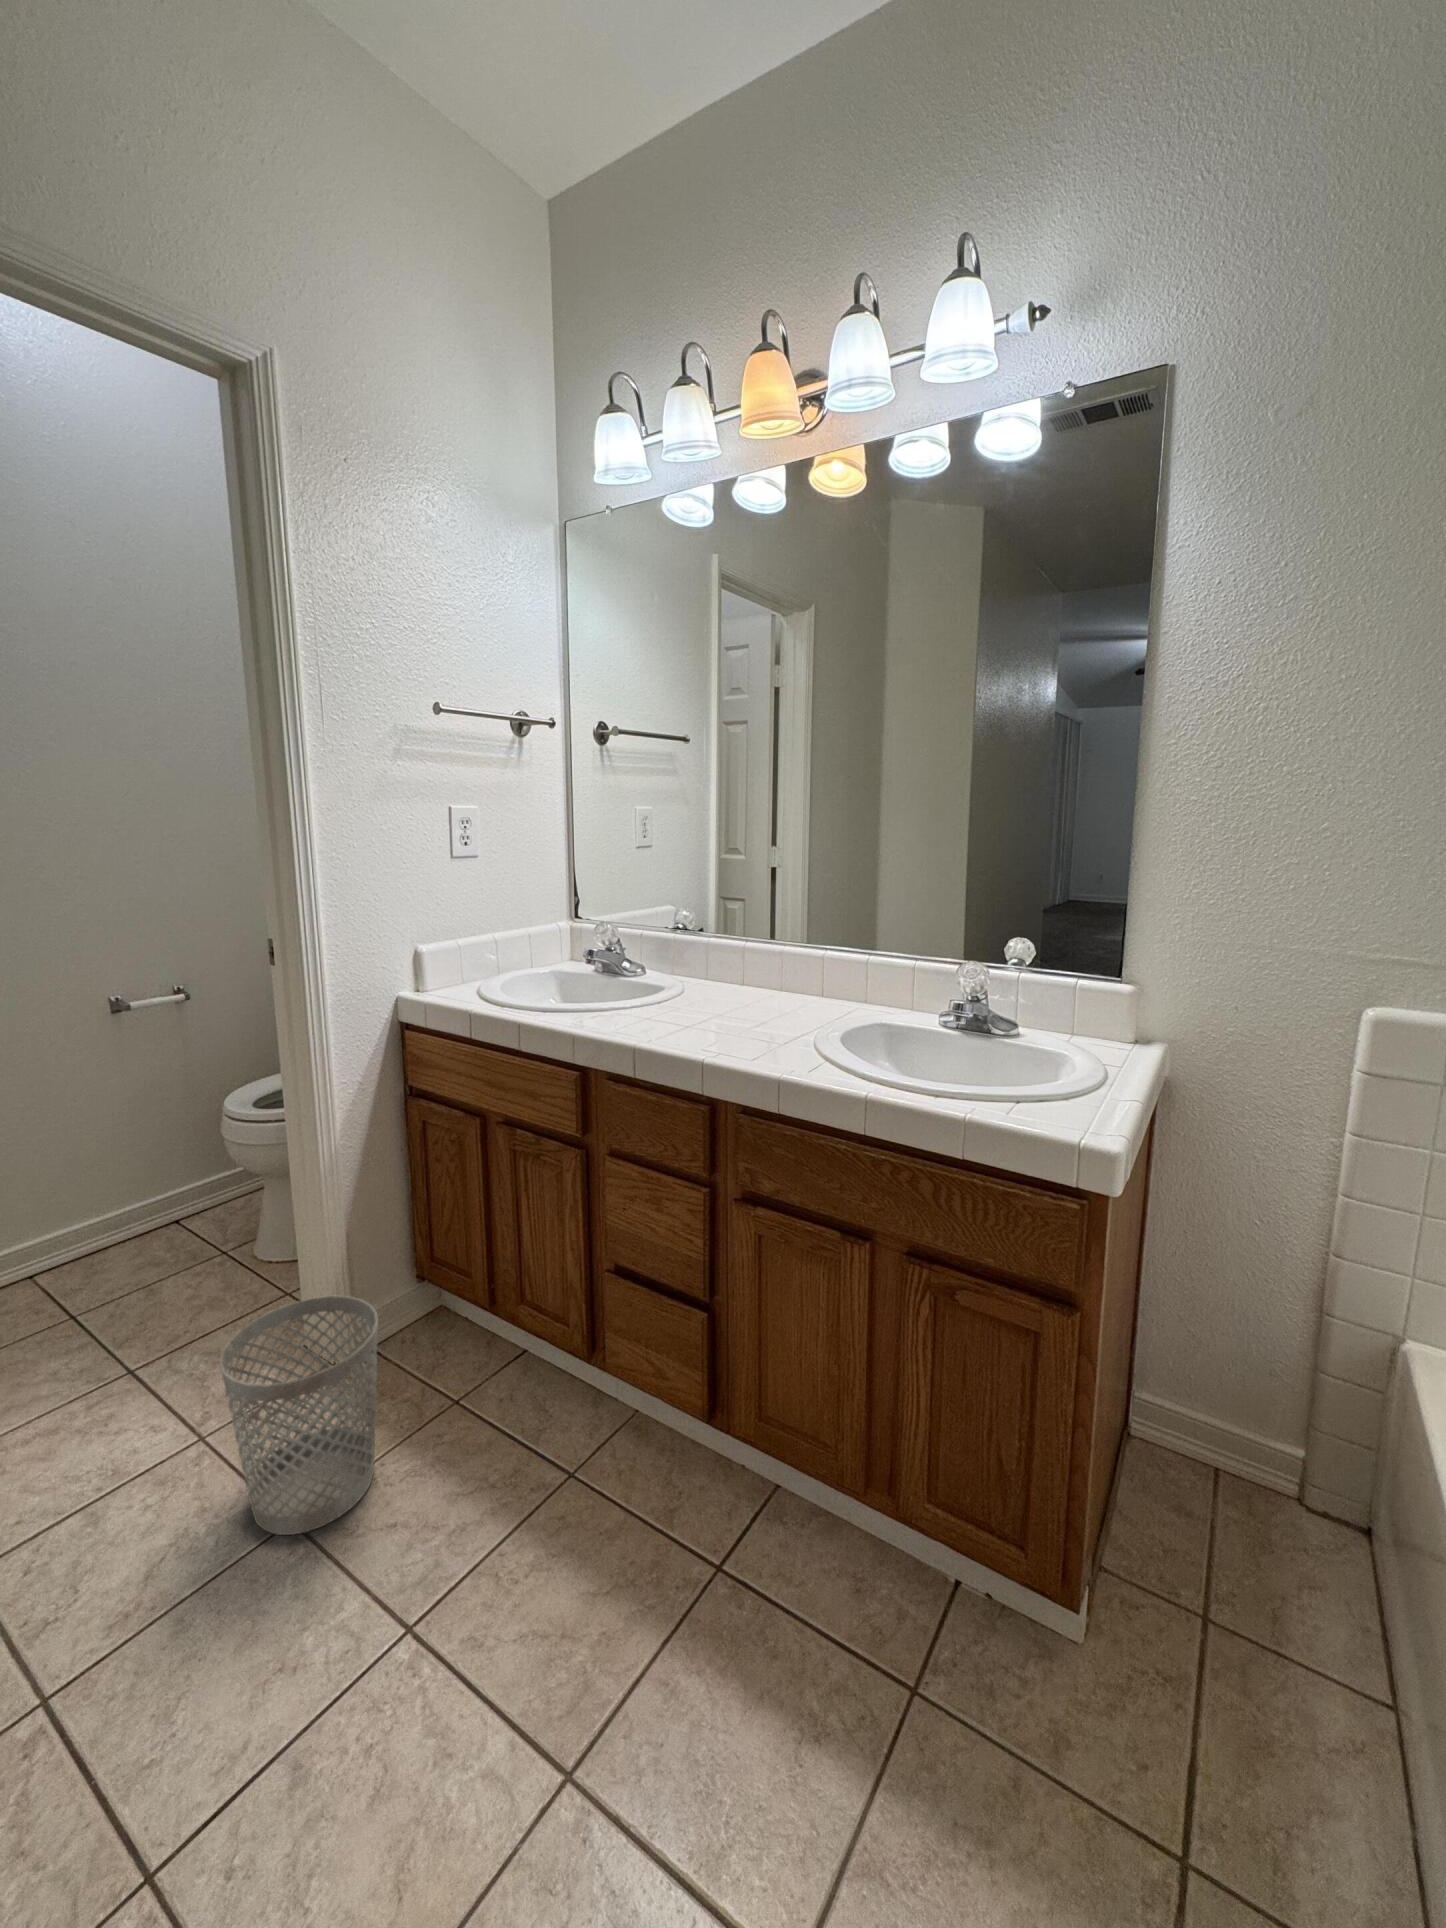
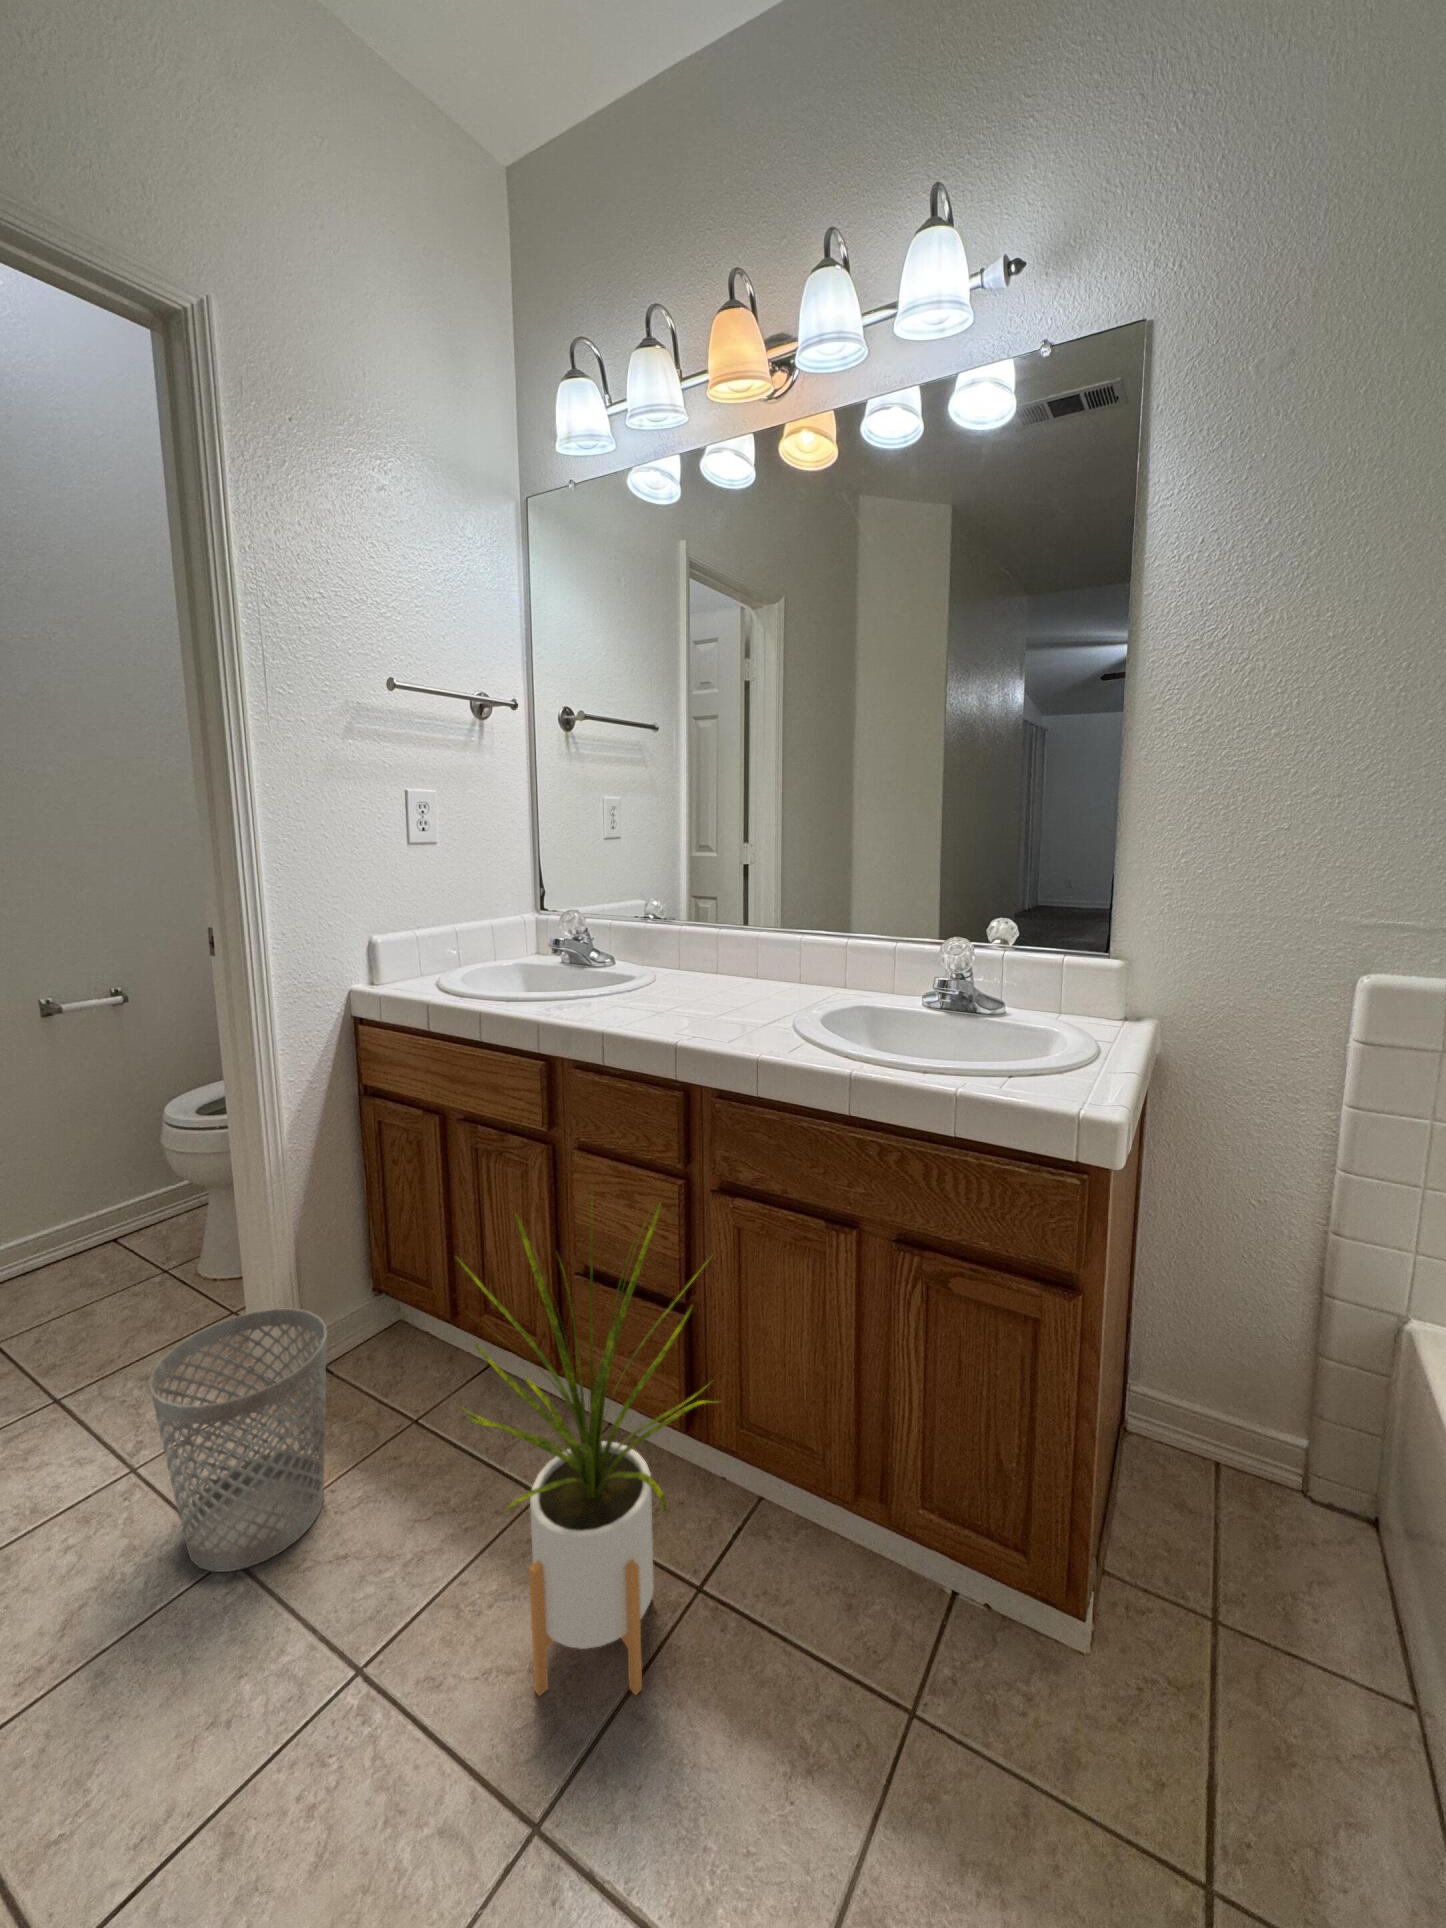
house plant: none [498,1193,742,1663] -> present [457,1203,717,1696]

